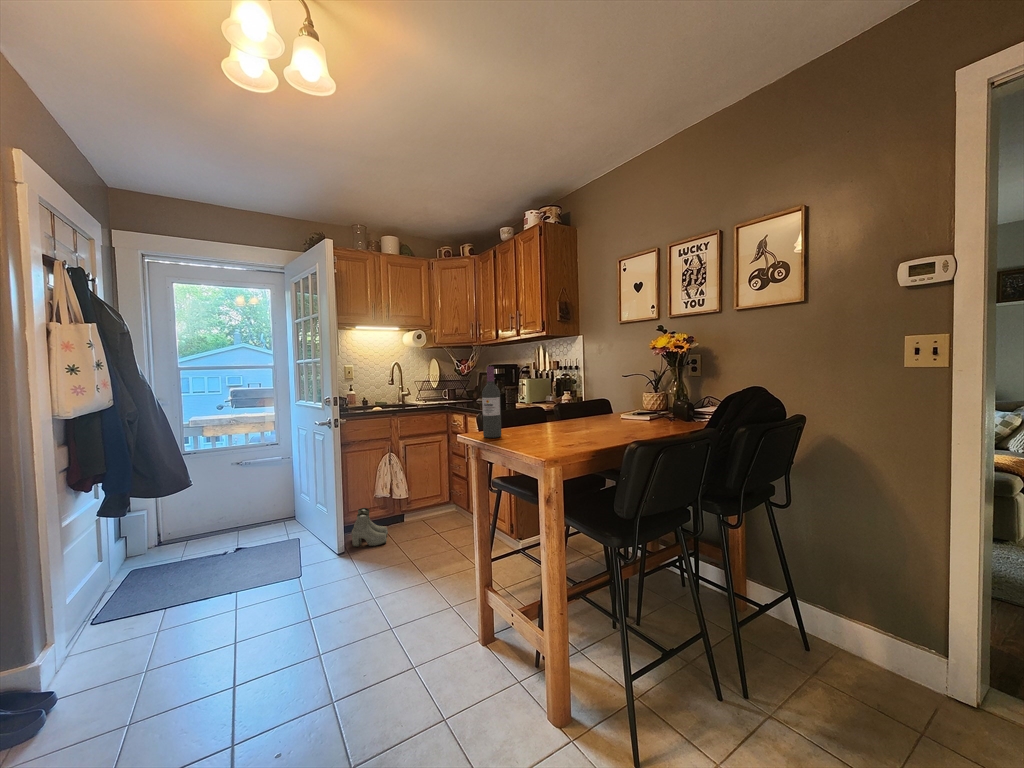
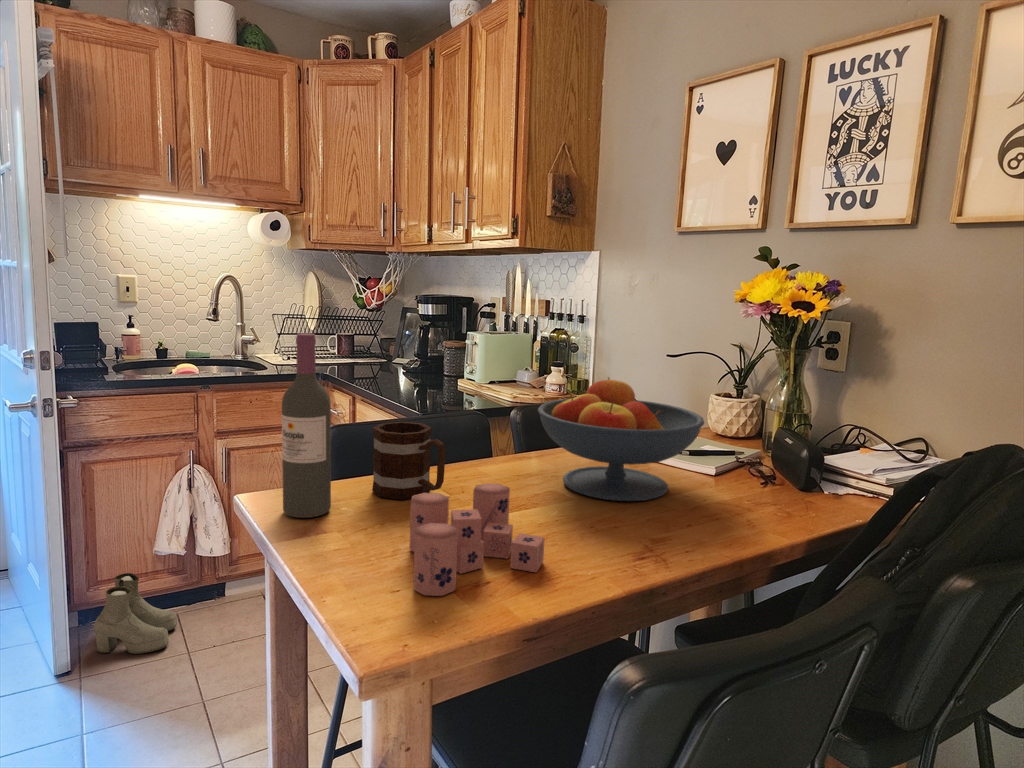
fruit bowl: none [575,382,644,428] -> present [538,377,704,501]
mug: none [512,403,543,432] -> present [372,422,446,500]
candle: none [540,418,592,448] -> present [410,483,544,596]

